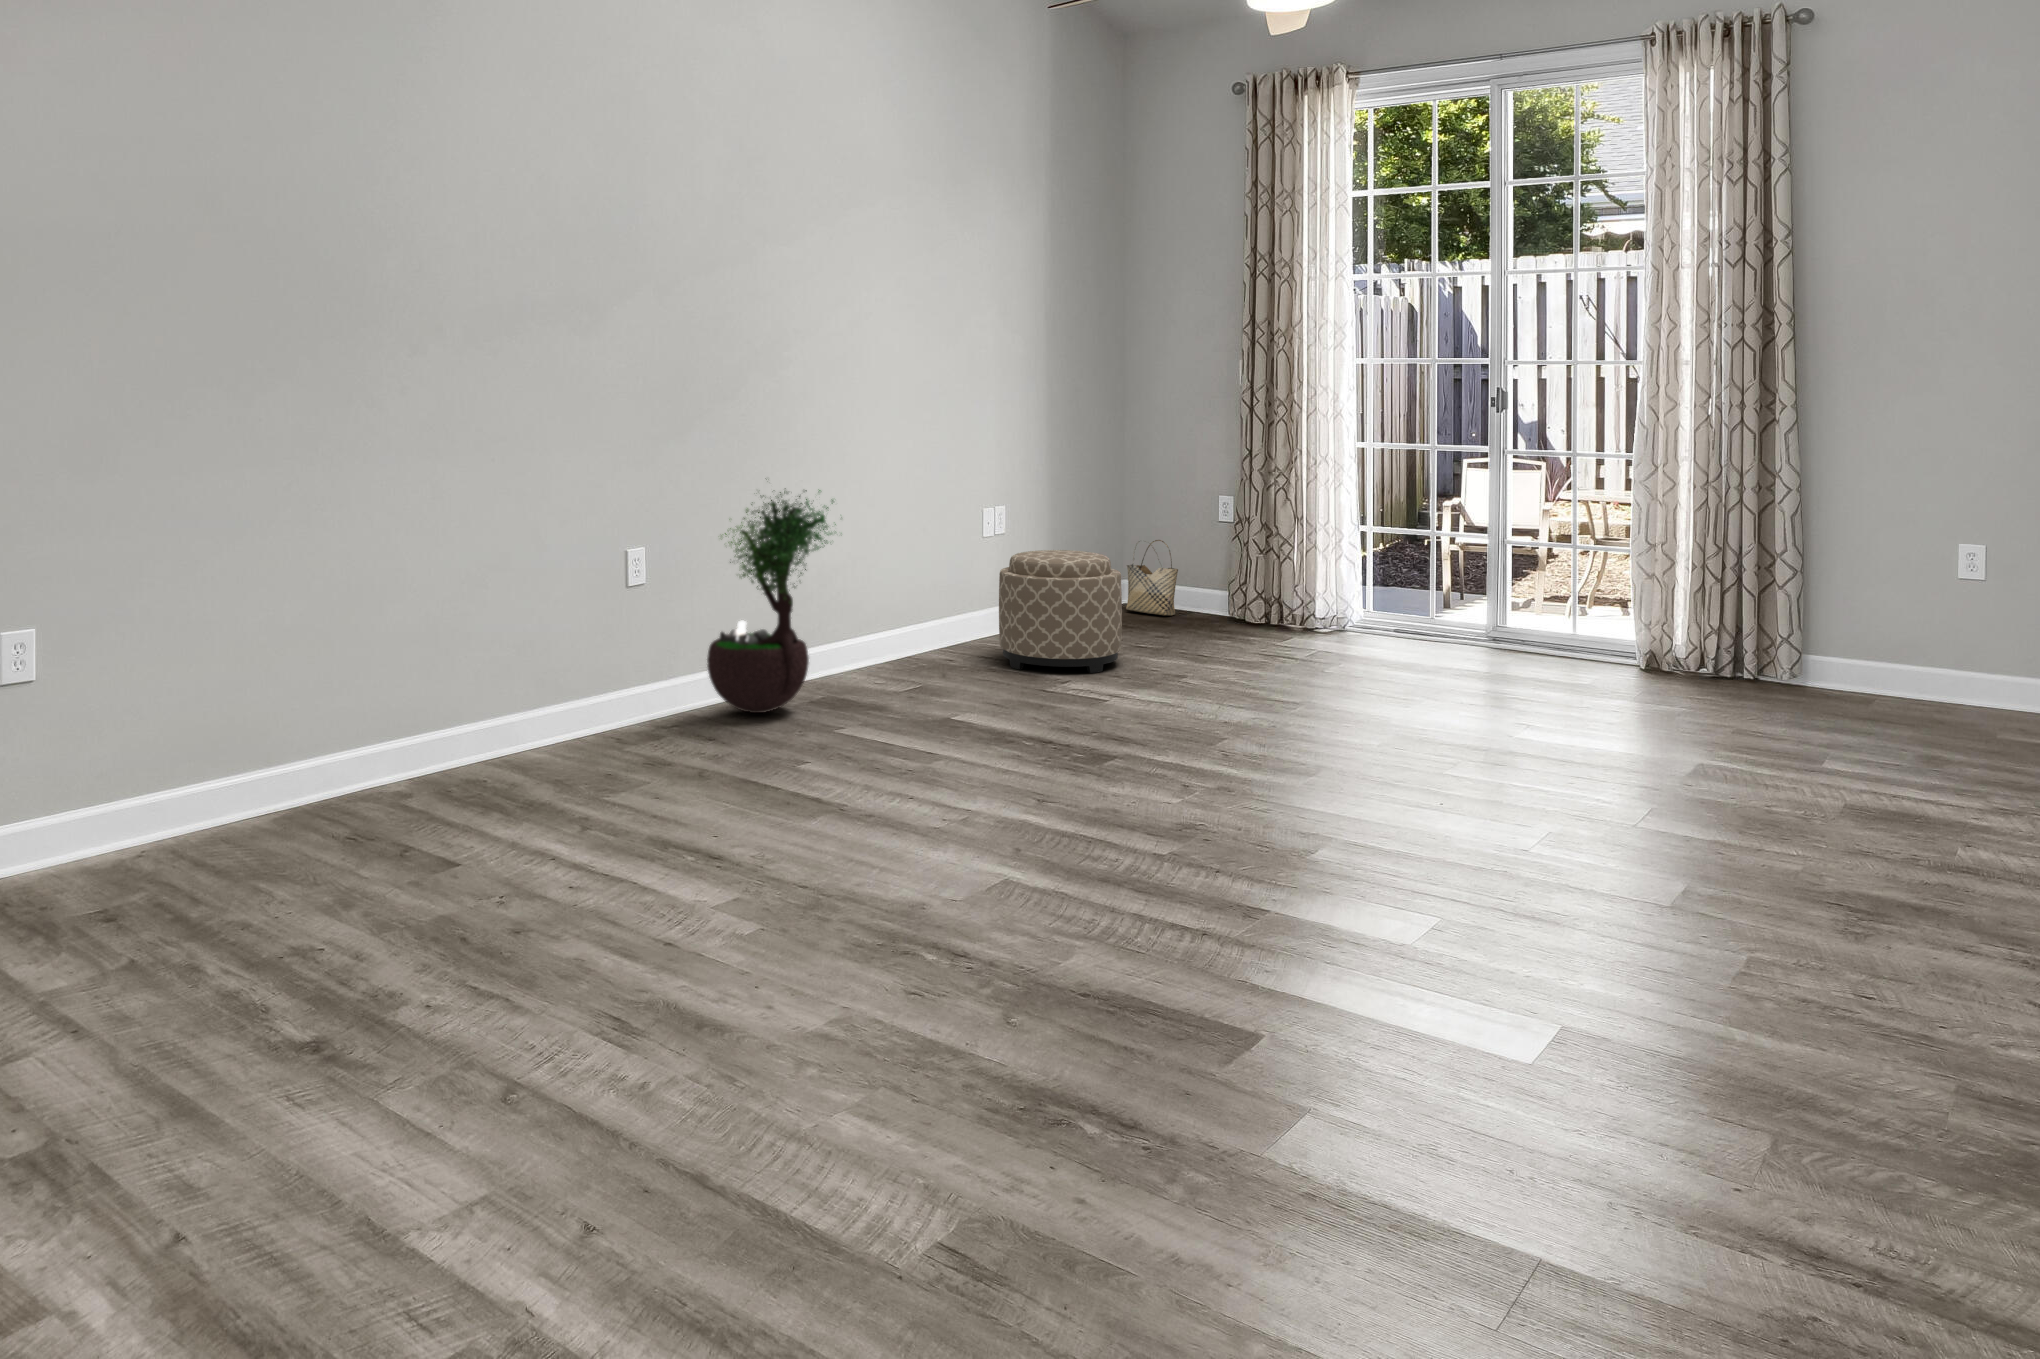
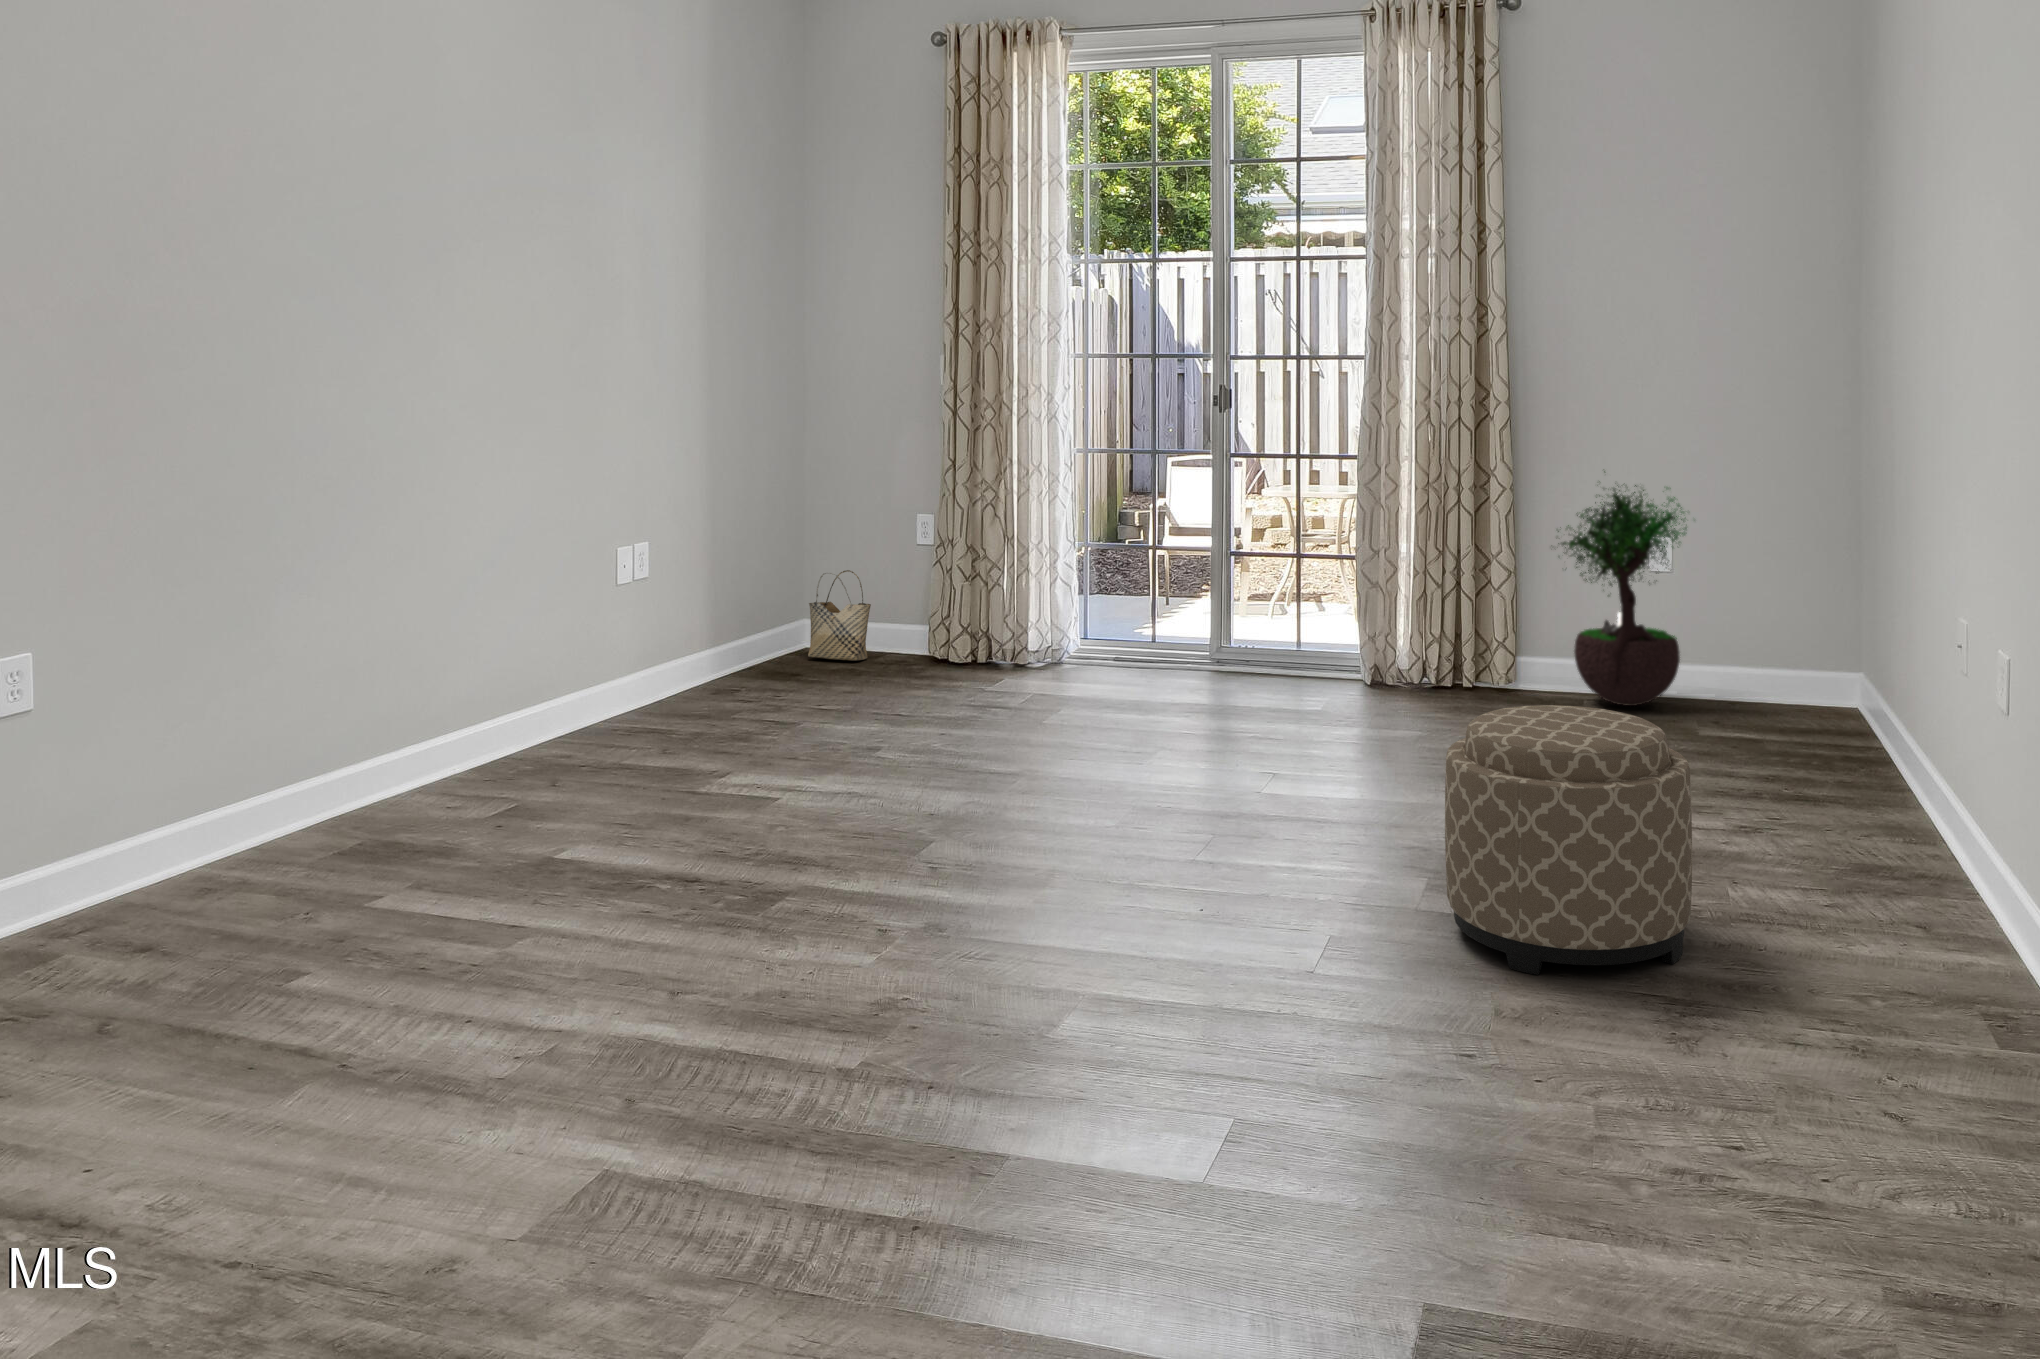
potted tree: present [707,488,836,713] -> present [1558,471,1686,706]
ottoman: present [999,550,1122,673] -> present [1445,705,1692,975]

